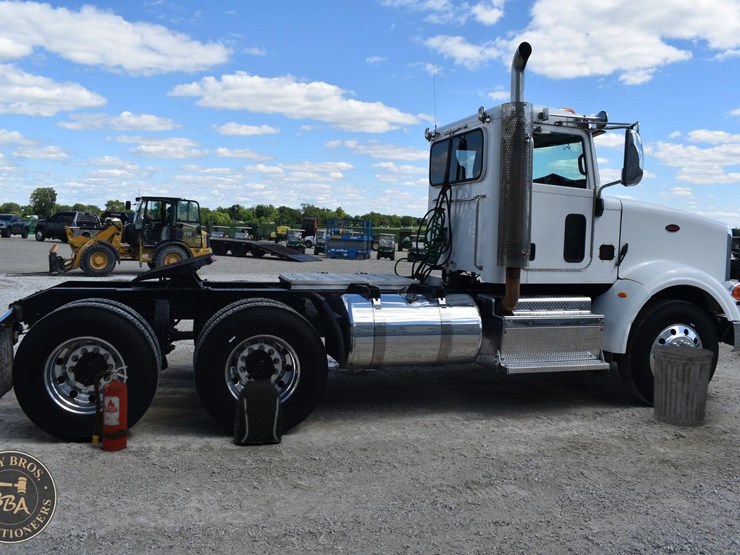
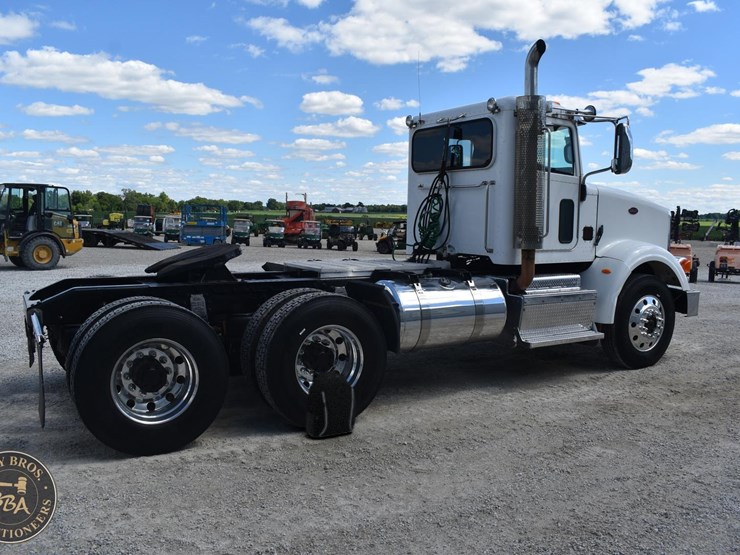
trash can: present [653,345,713,426] -> none [635,314,688,384]
fire extinguisher: present [92,366,129,451] -> none [167,367,205,459]

